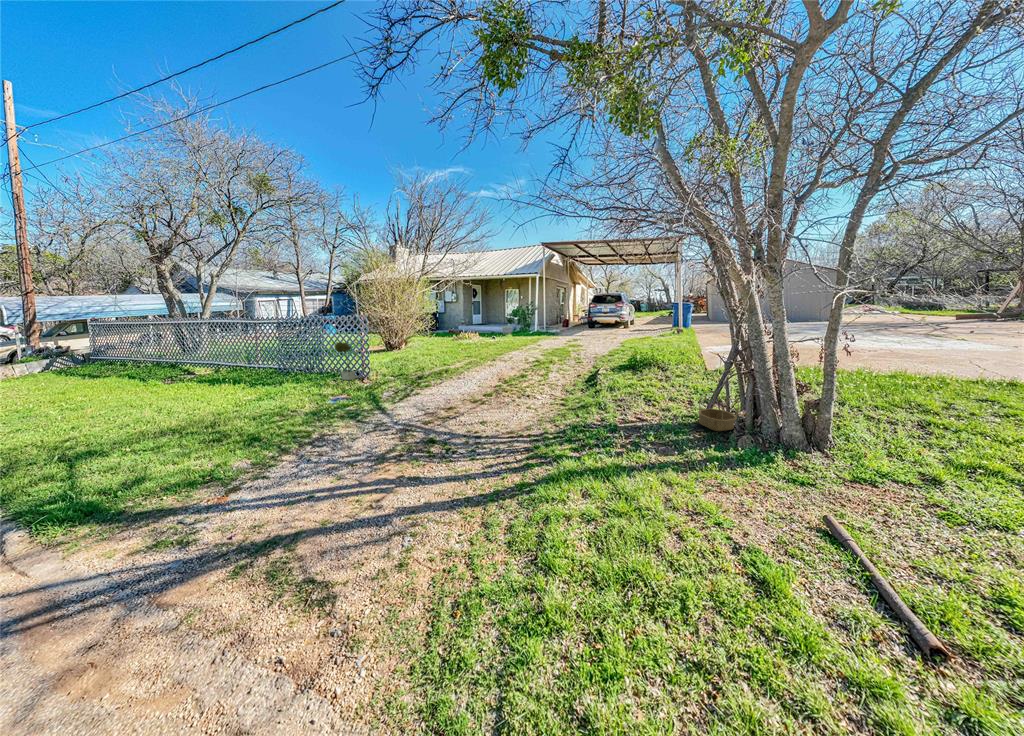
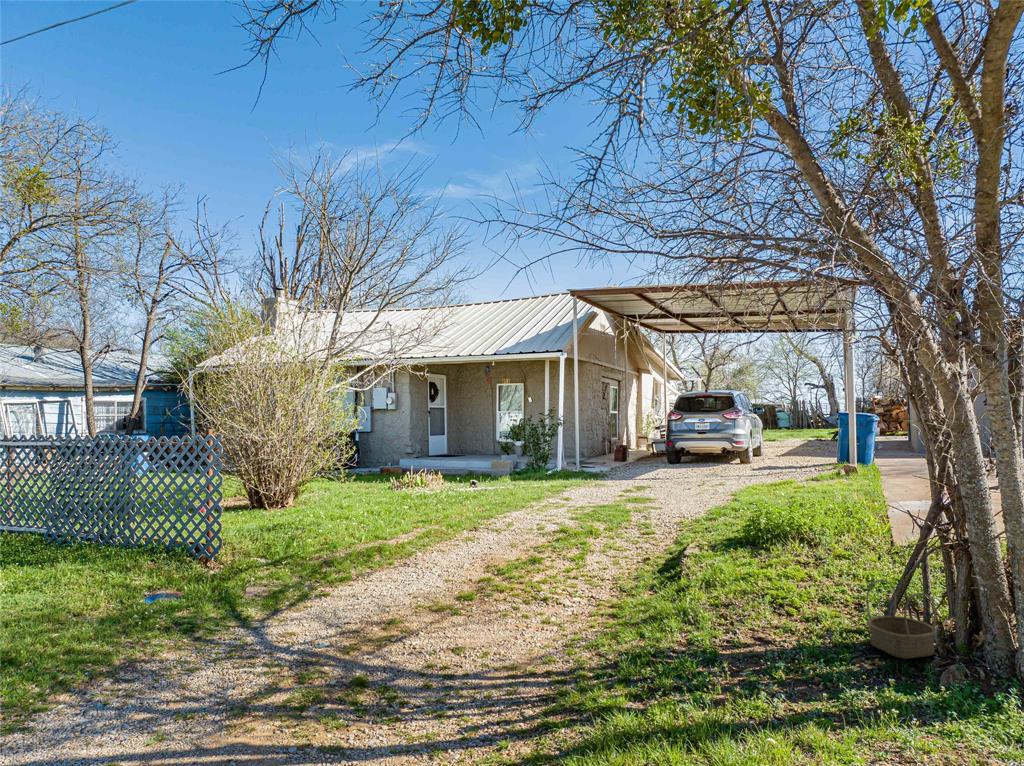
potted tree: present [335,342,358,380] -> none [163,488,201,566]

